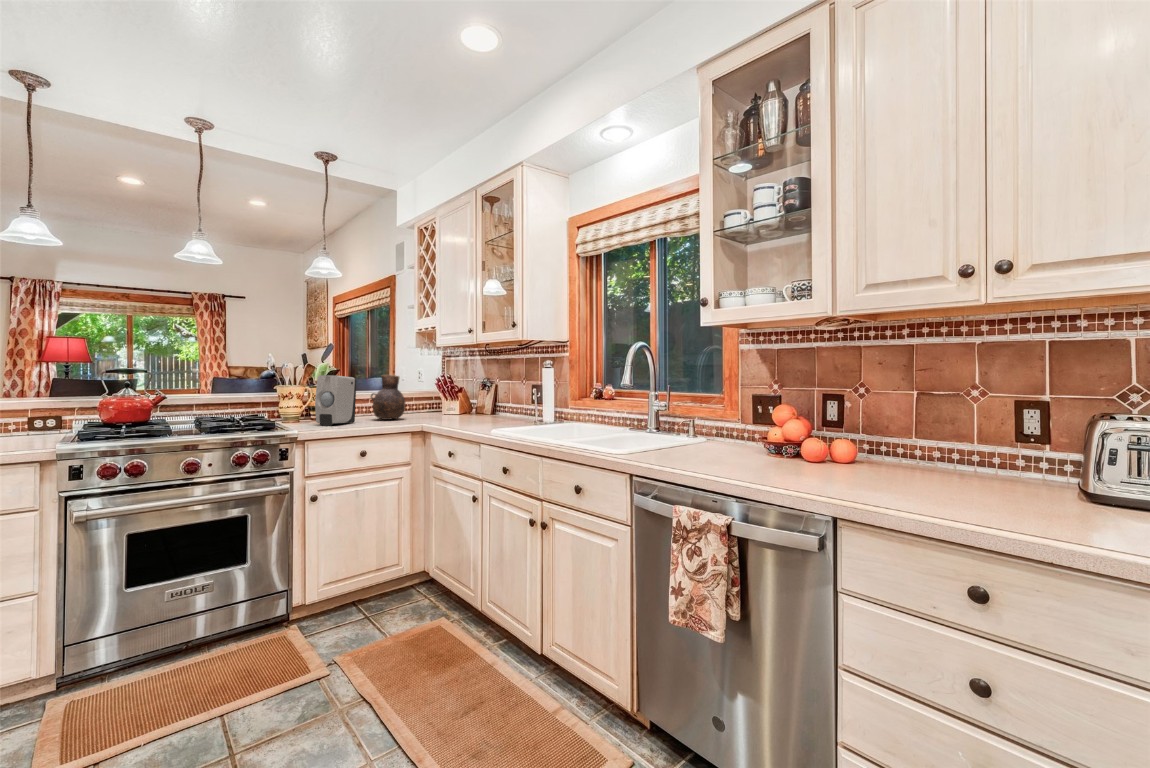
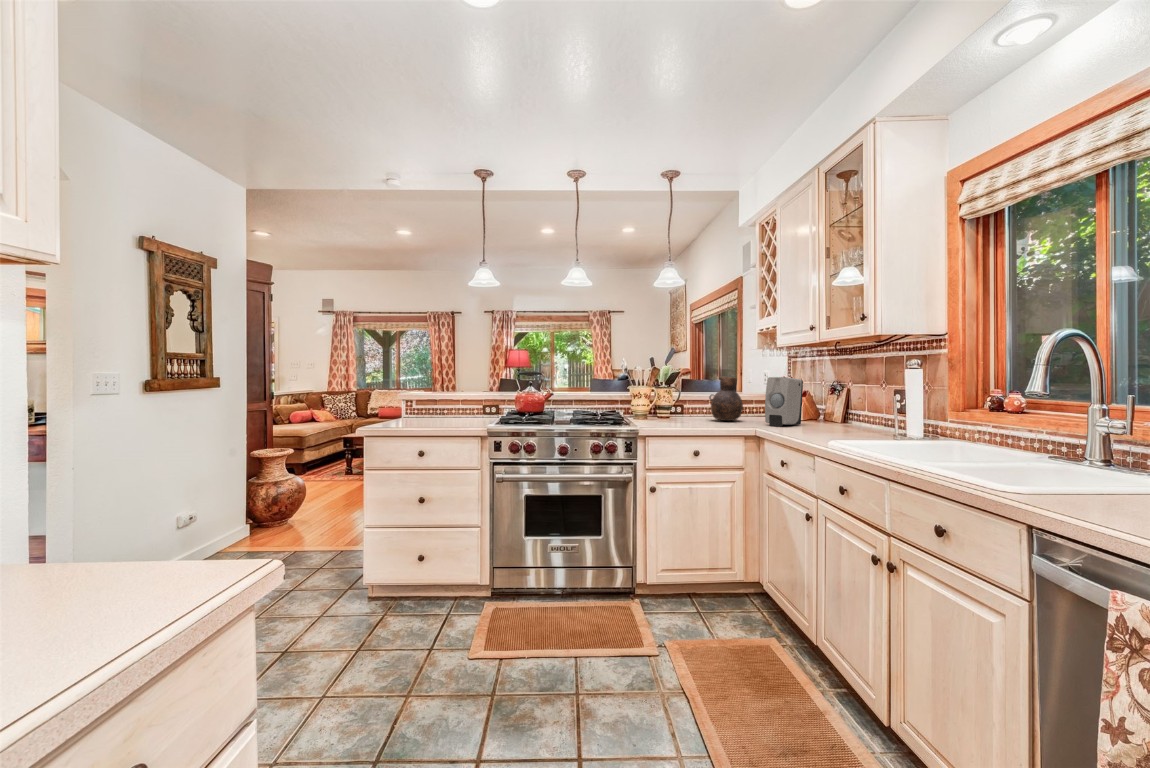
soap dispenser: present [315,375,356,426] -> present [765,377,803,427]

